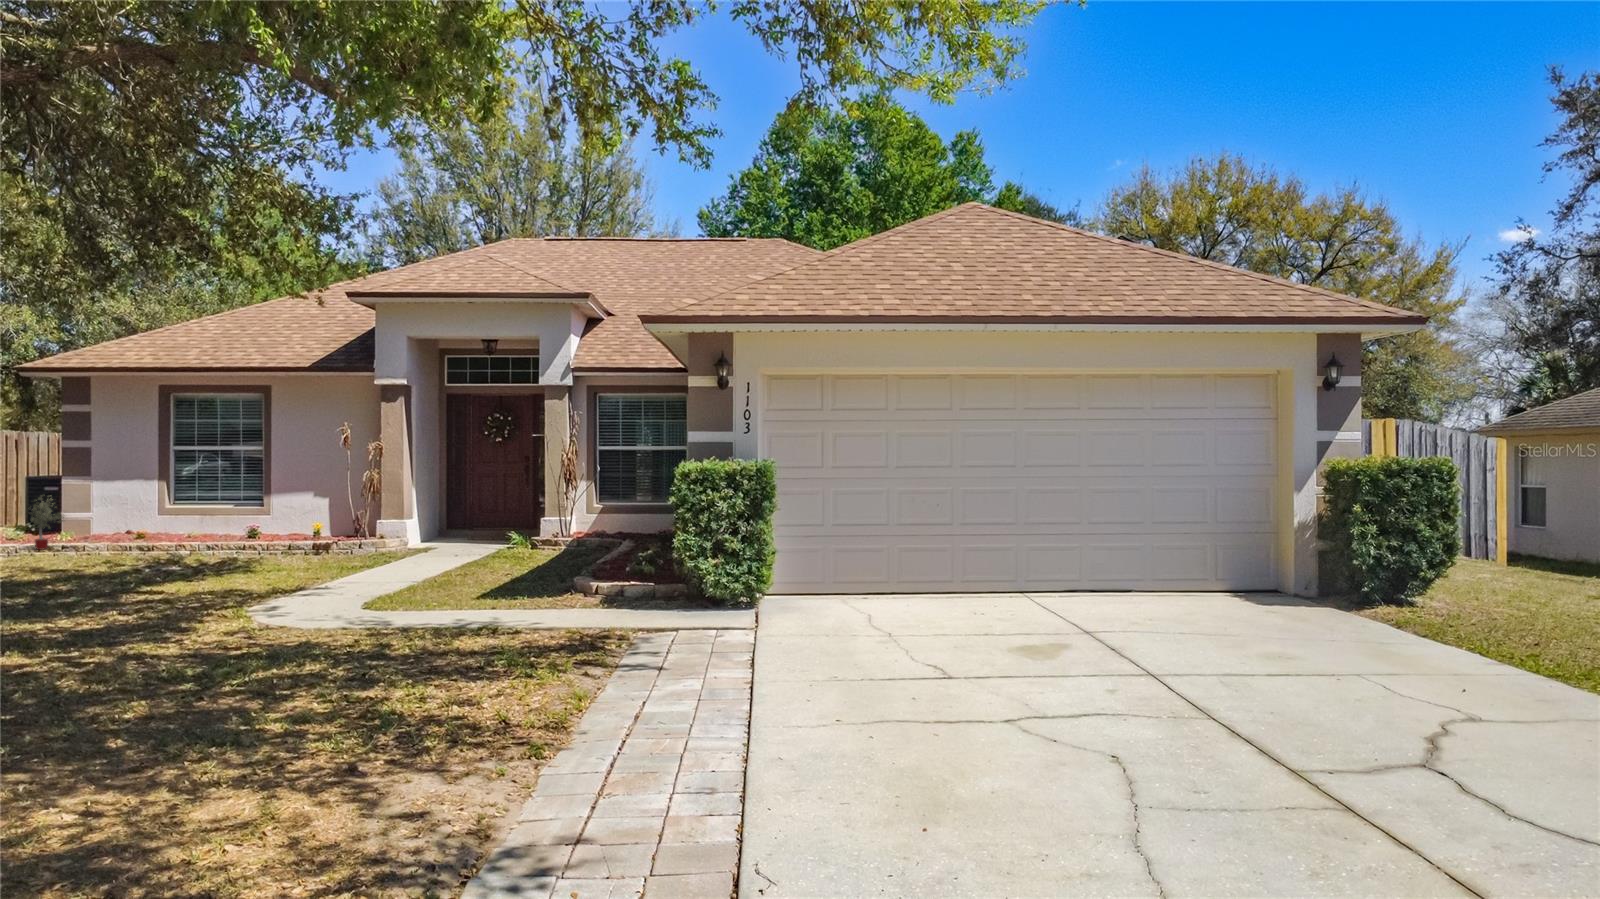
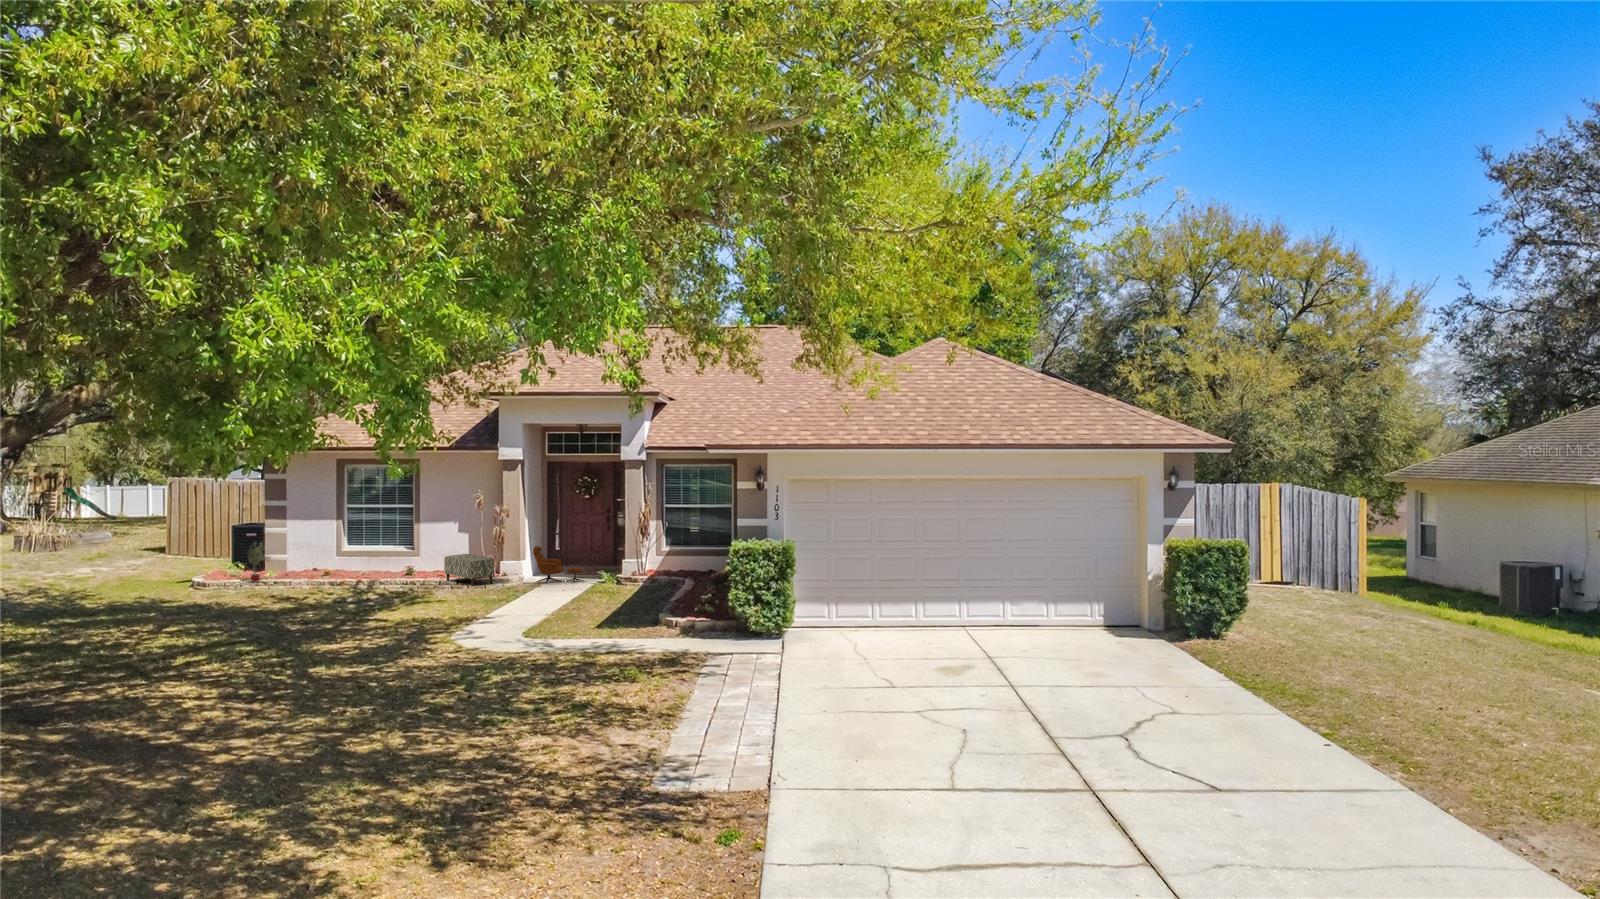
lounge chair: none [419,501,489,550] -> present [533,546,582,583]
bench: none [301,513,366,553] -> present [444,554,494,586]

